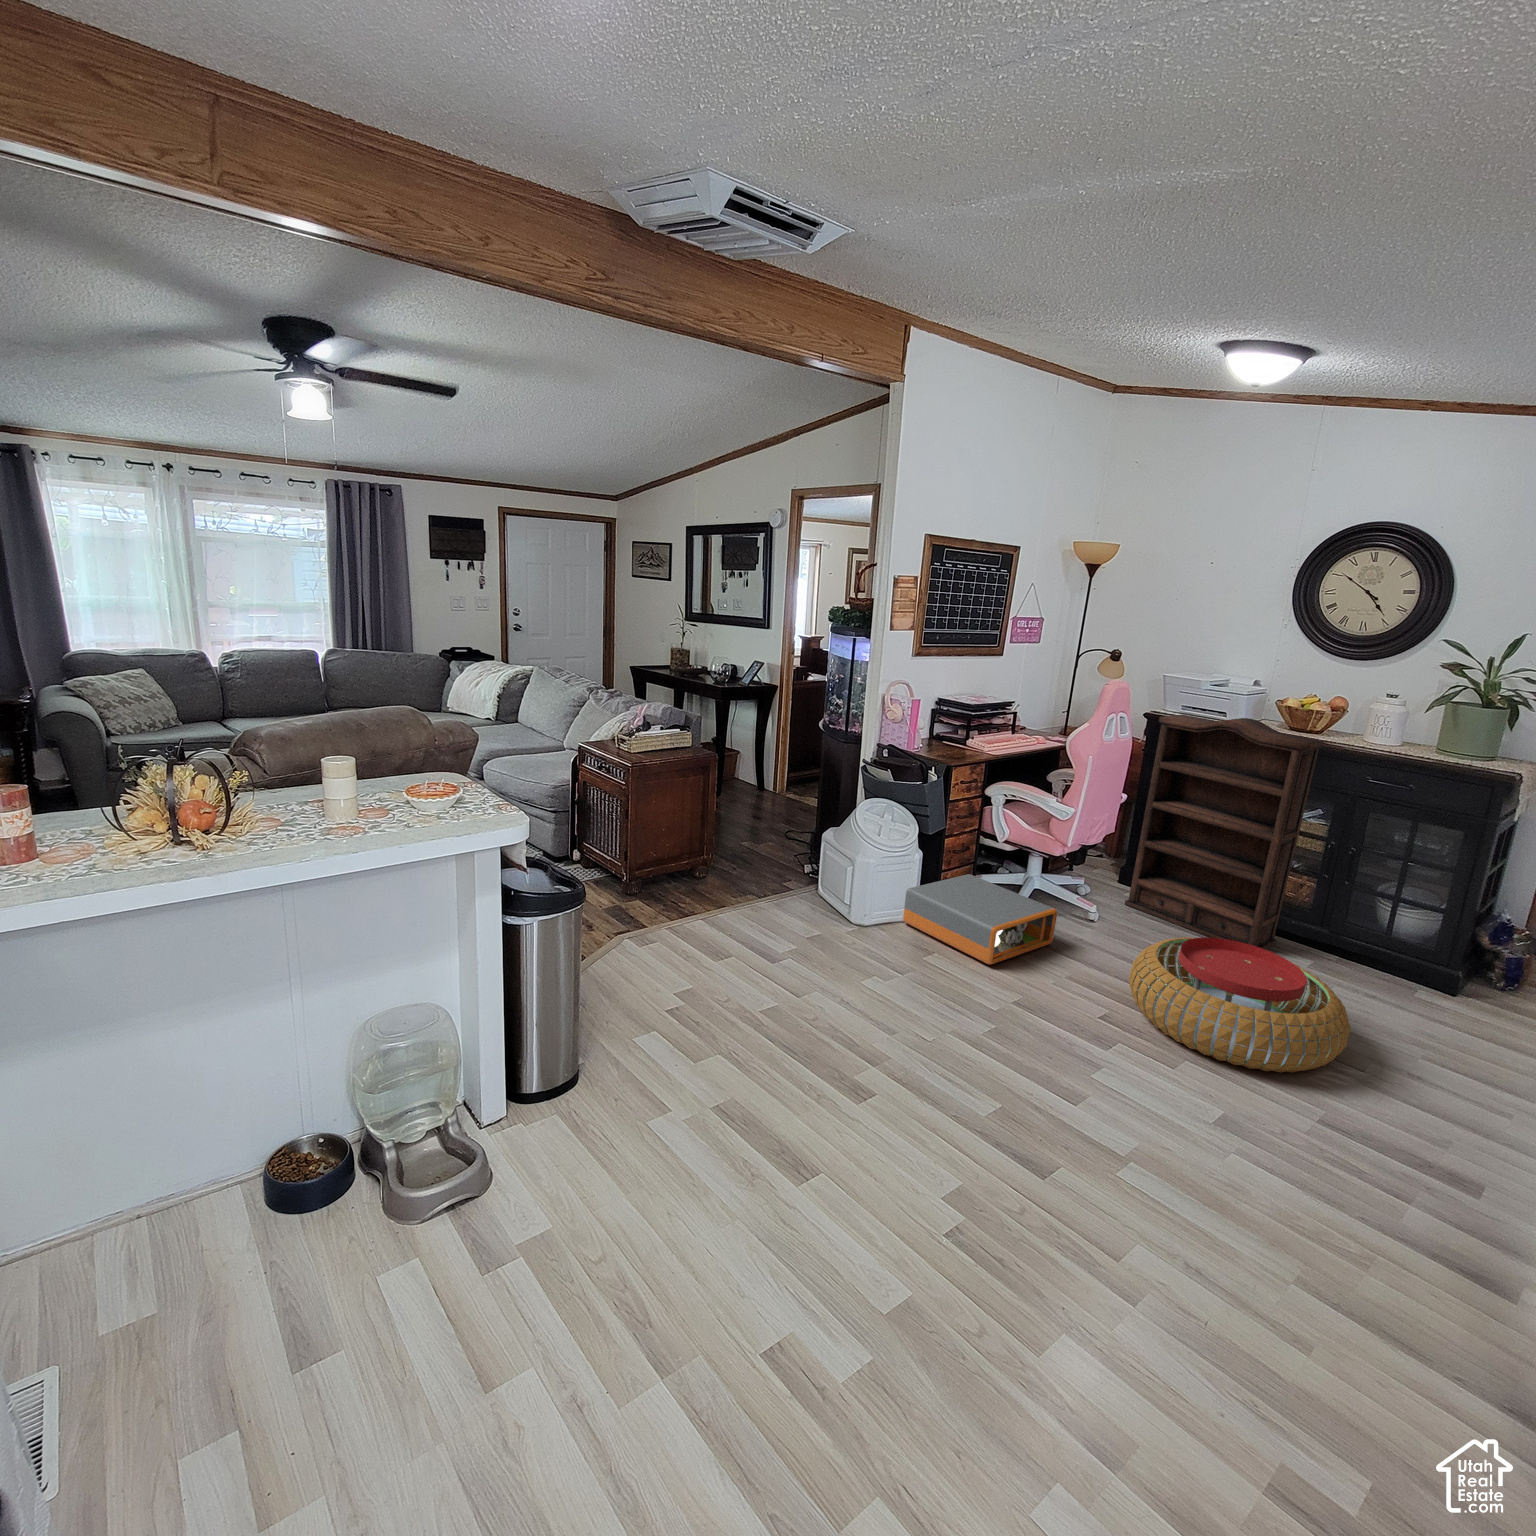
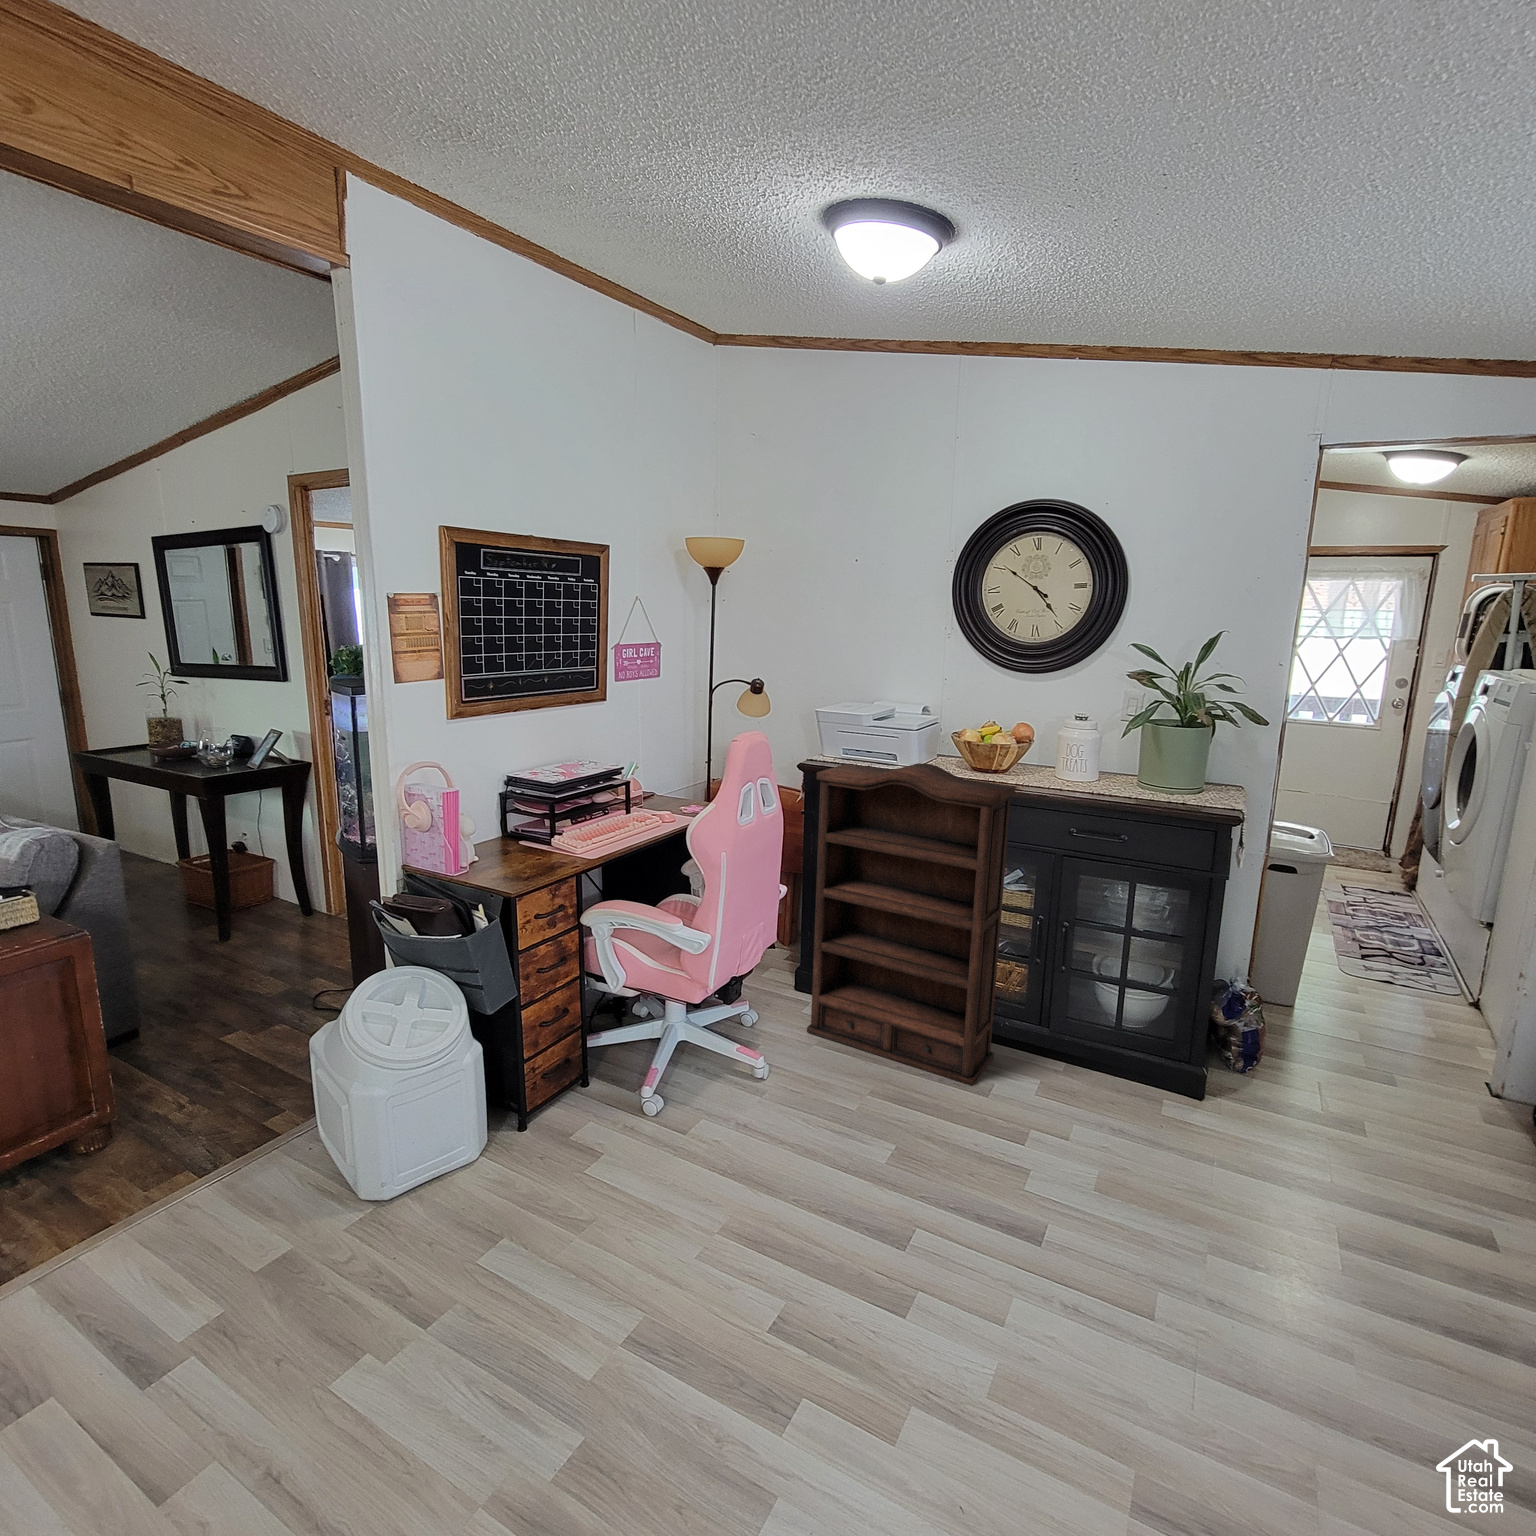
storage box: present [903,874,1057,965] -> none [463,1045,704,1227]
pouf: present [1129,937,1351,1073] -> none [809,1104,1113,1354]

